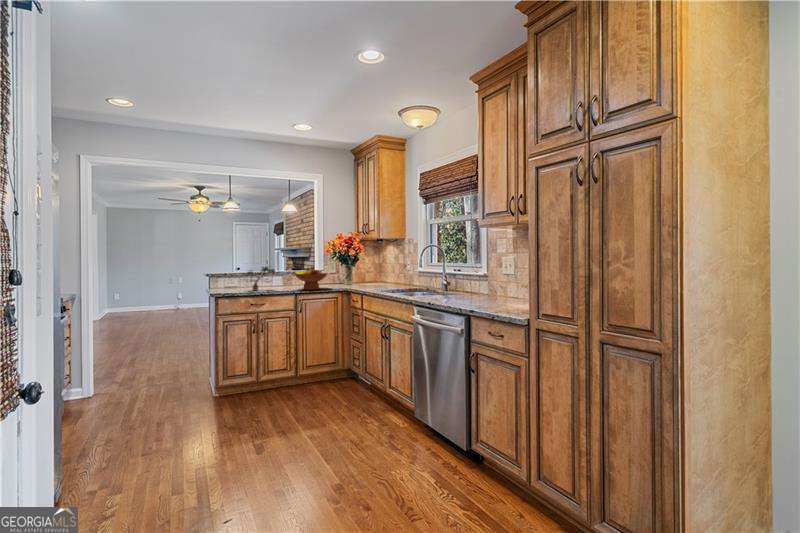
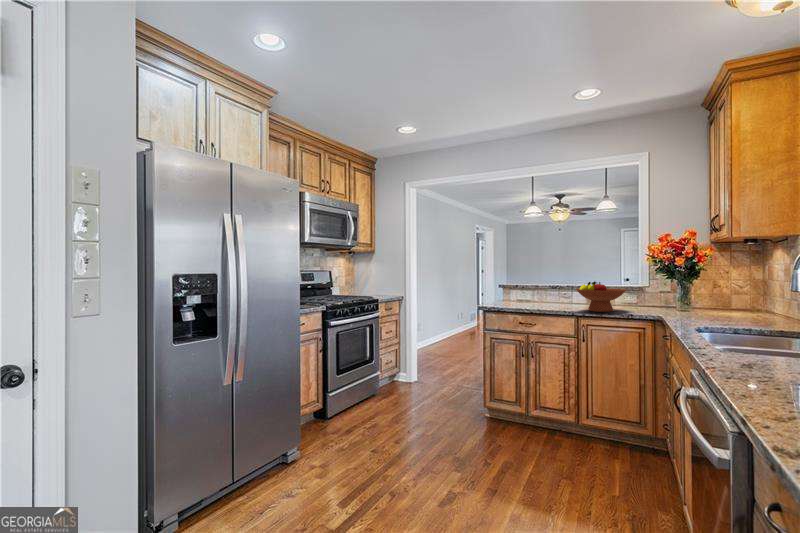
potted plant: present [246,267,275,291] -> none [522,276,562,307]

